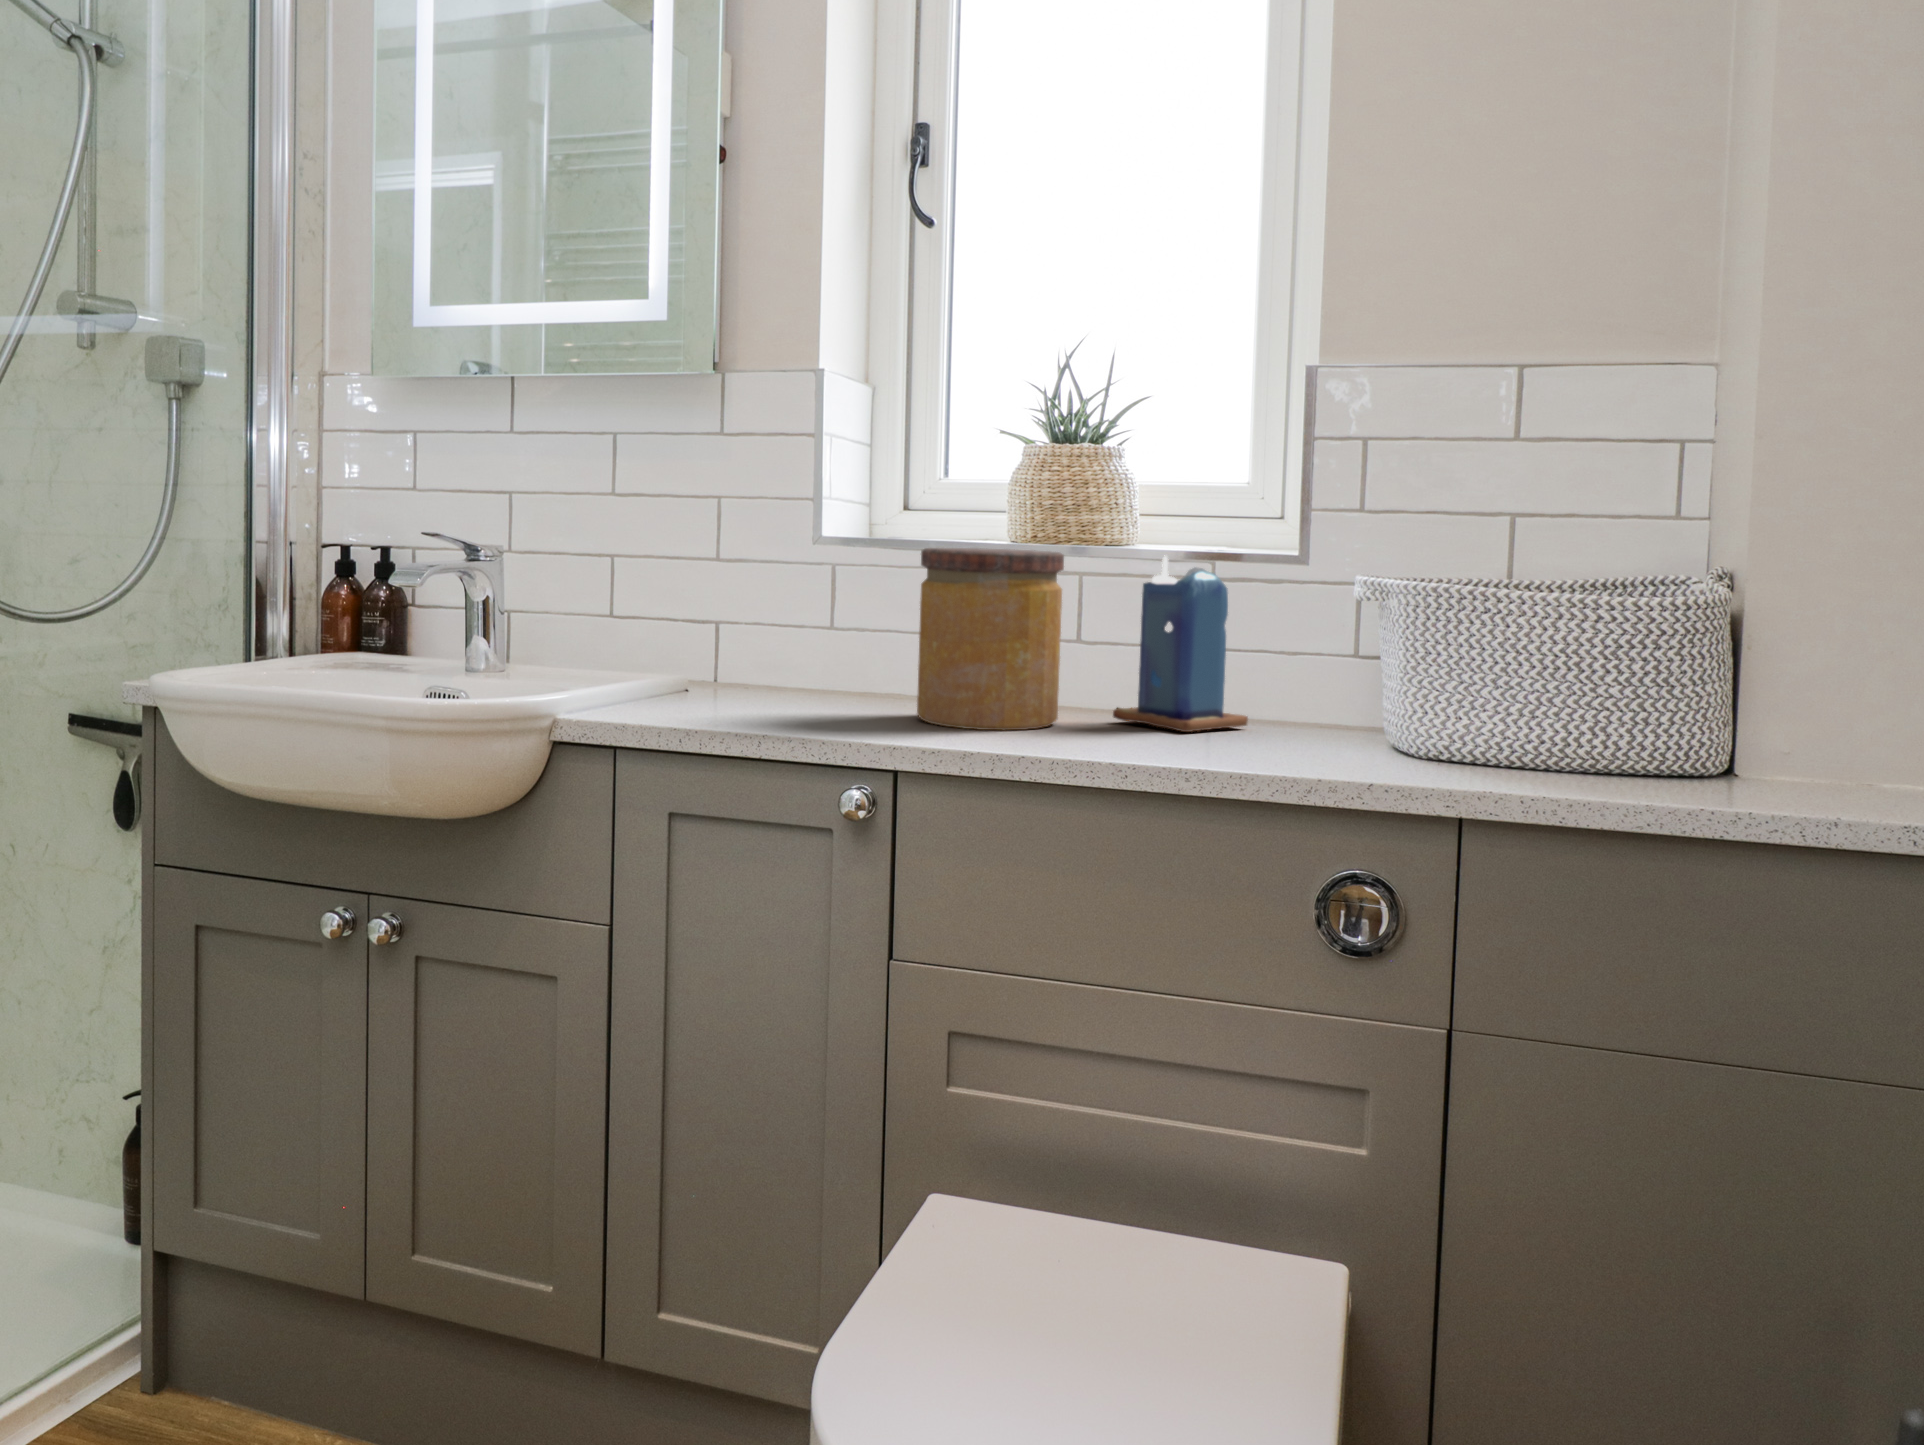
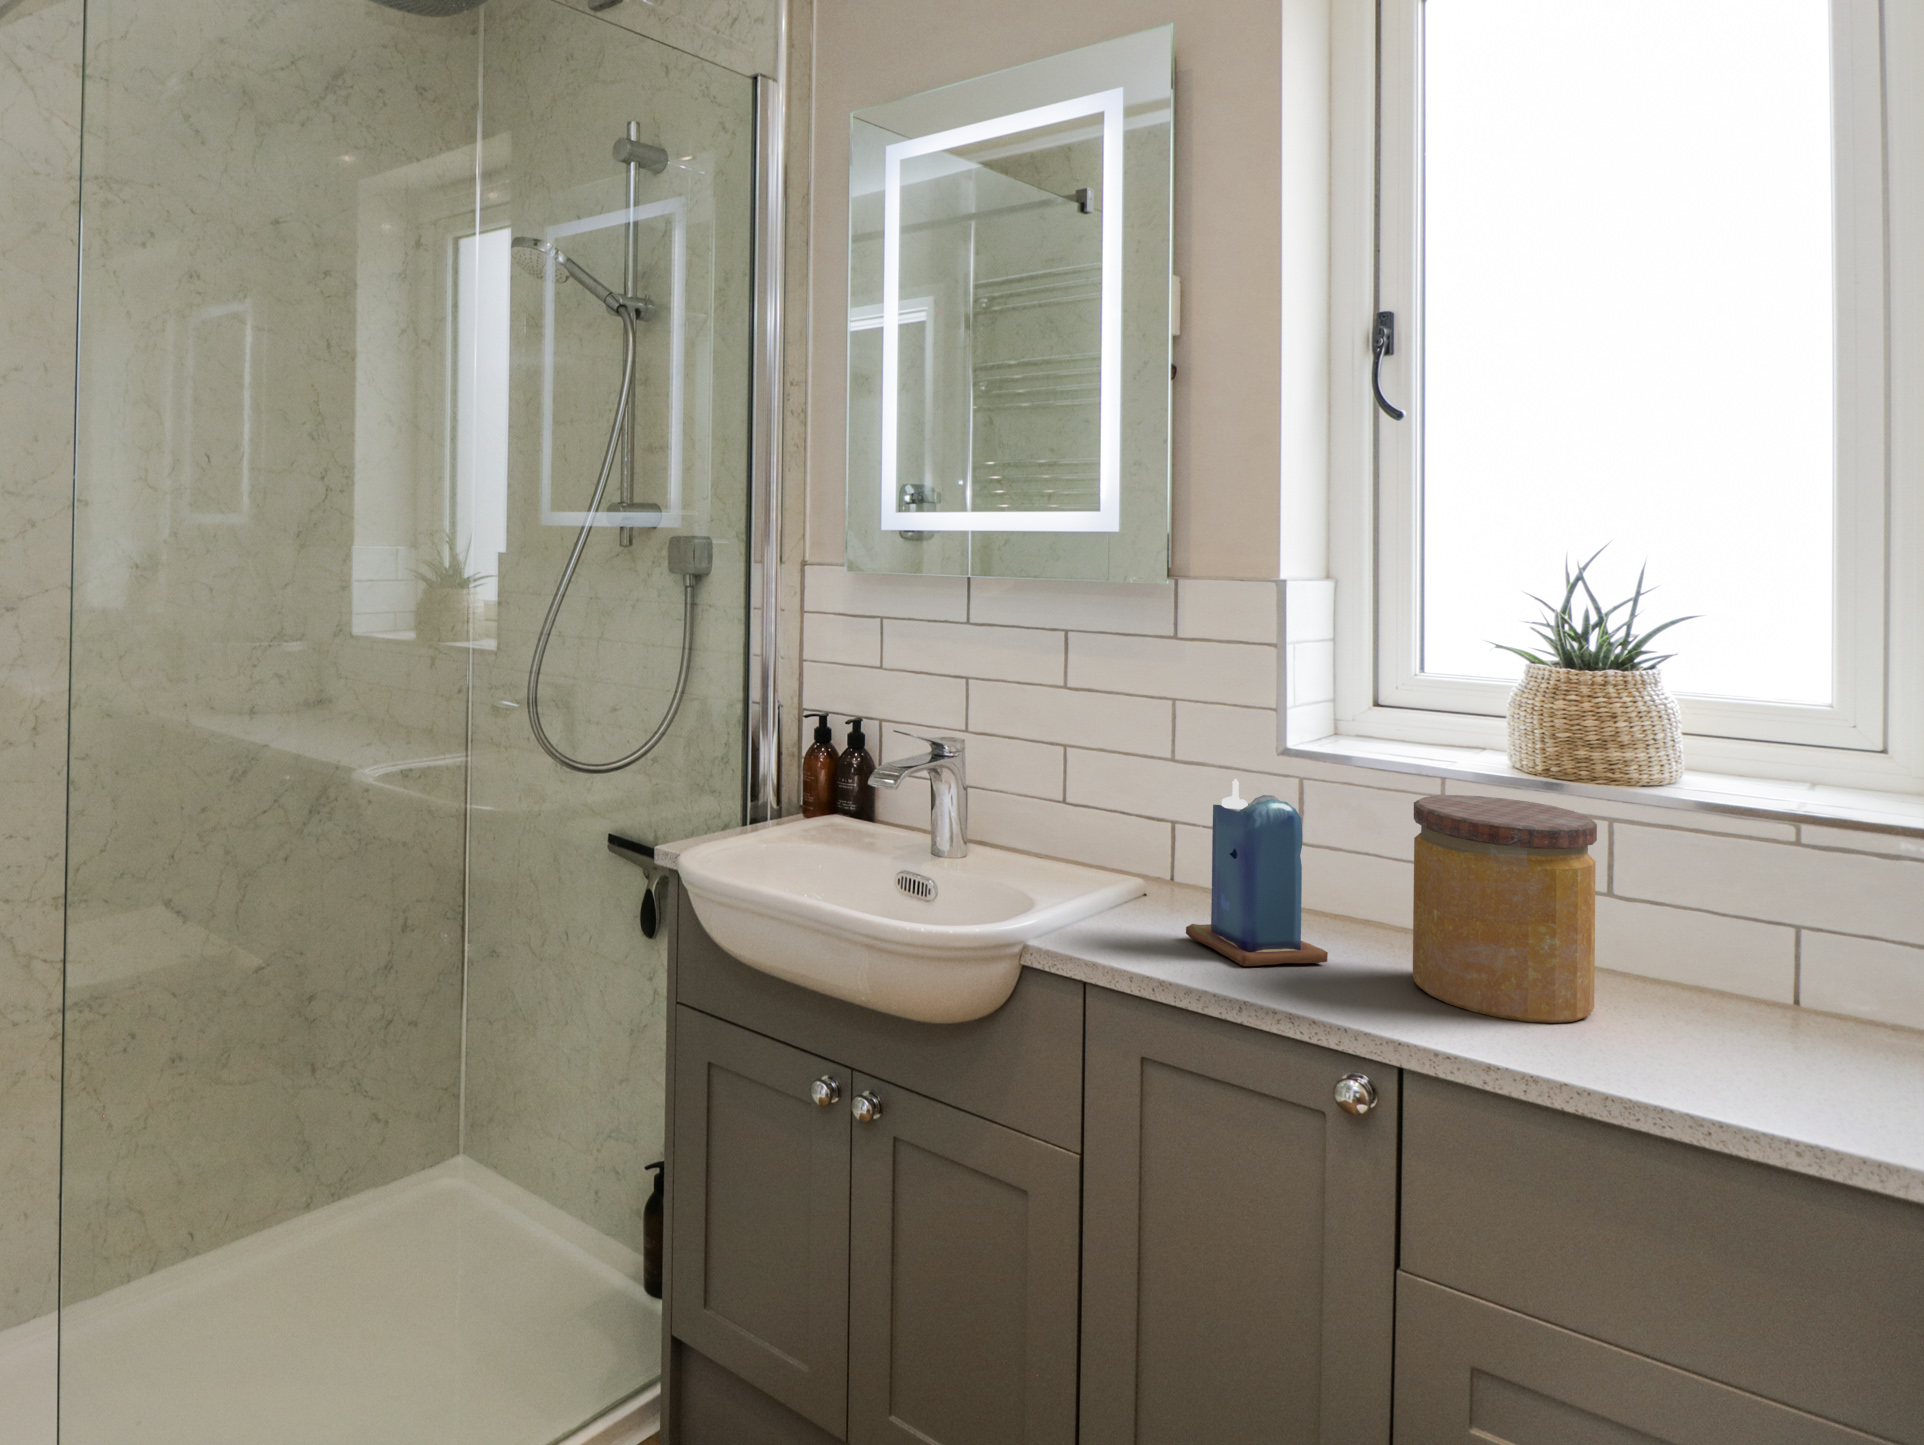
candle: present [1113,556,1248,732] -> present [1186,779,1328,966]

